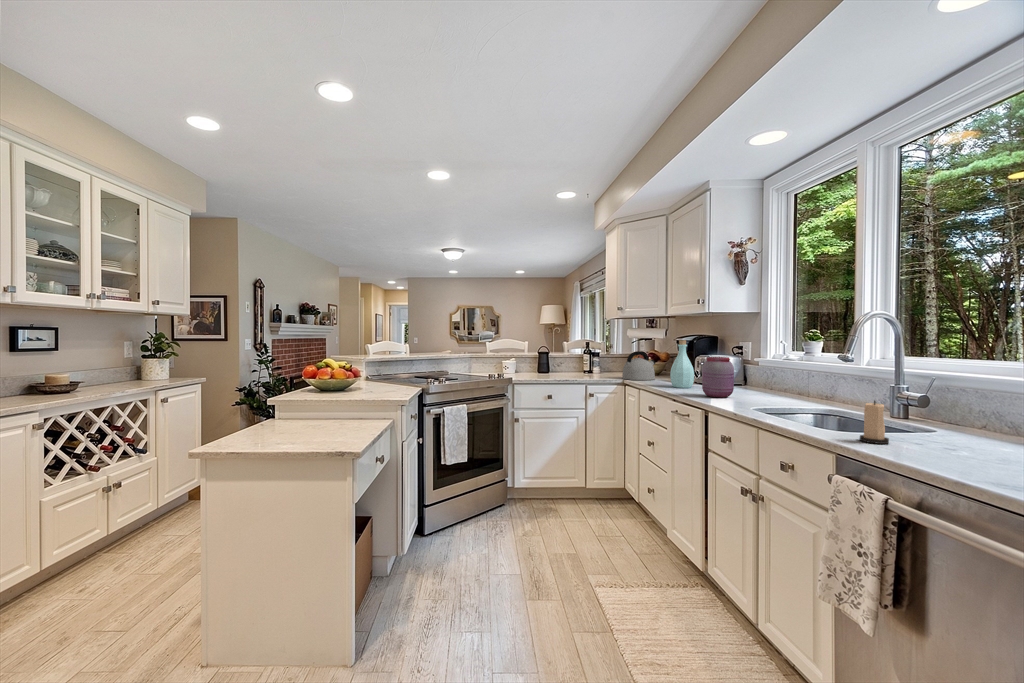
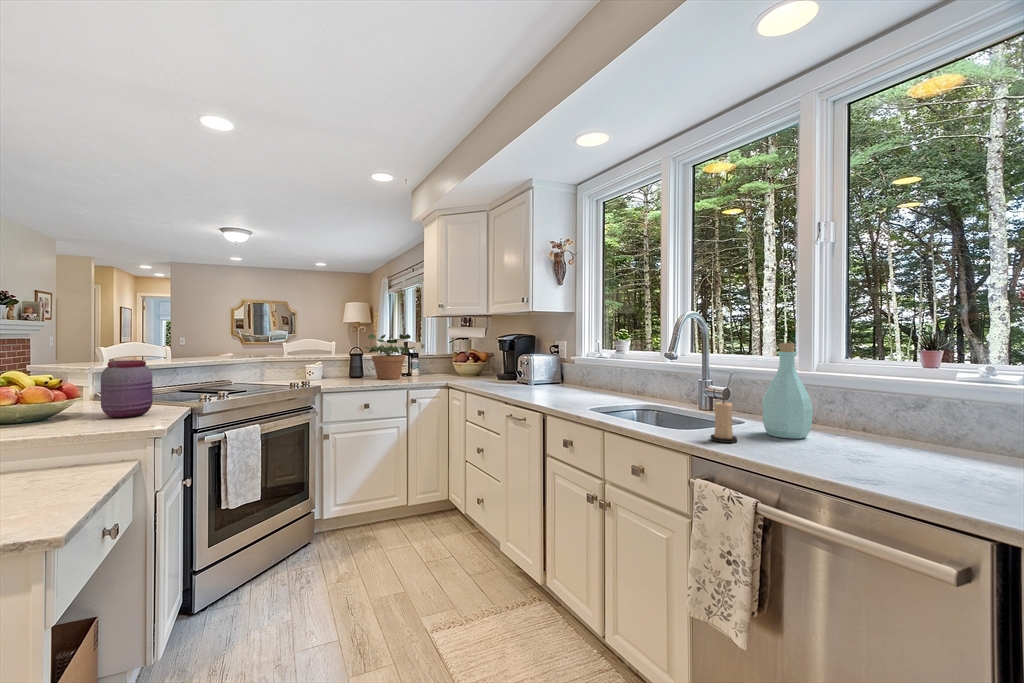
potted plant: none [551,335,596,375] -> present [365,334,415,379]
bottle: present [670,340,694,388] -> present [762,343,813,439]
kettle: present [622,351,655,380] -> none [446,351,480,382]
jar: present [702,357,734,398] -> present [101,360,153,418]

